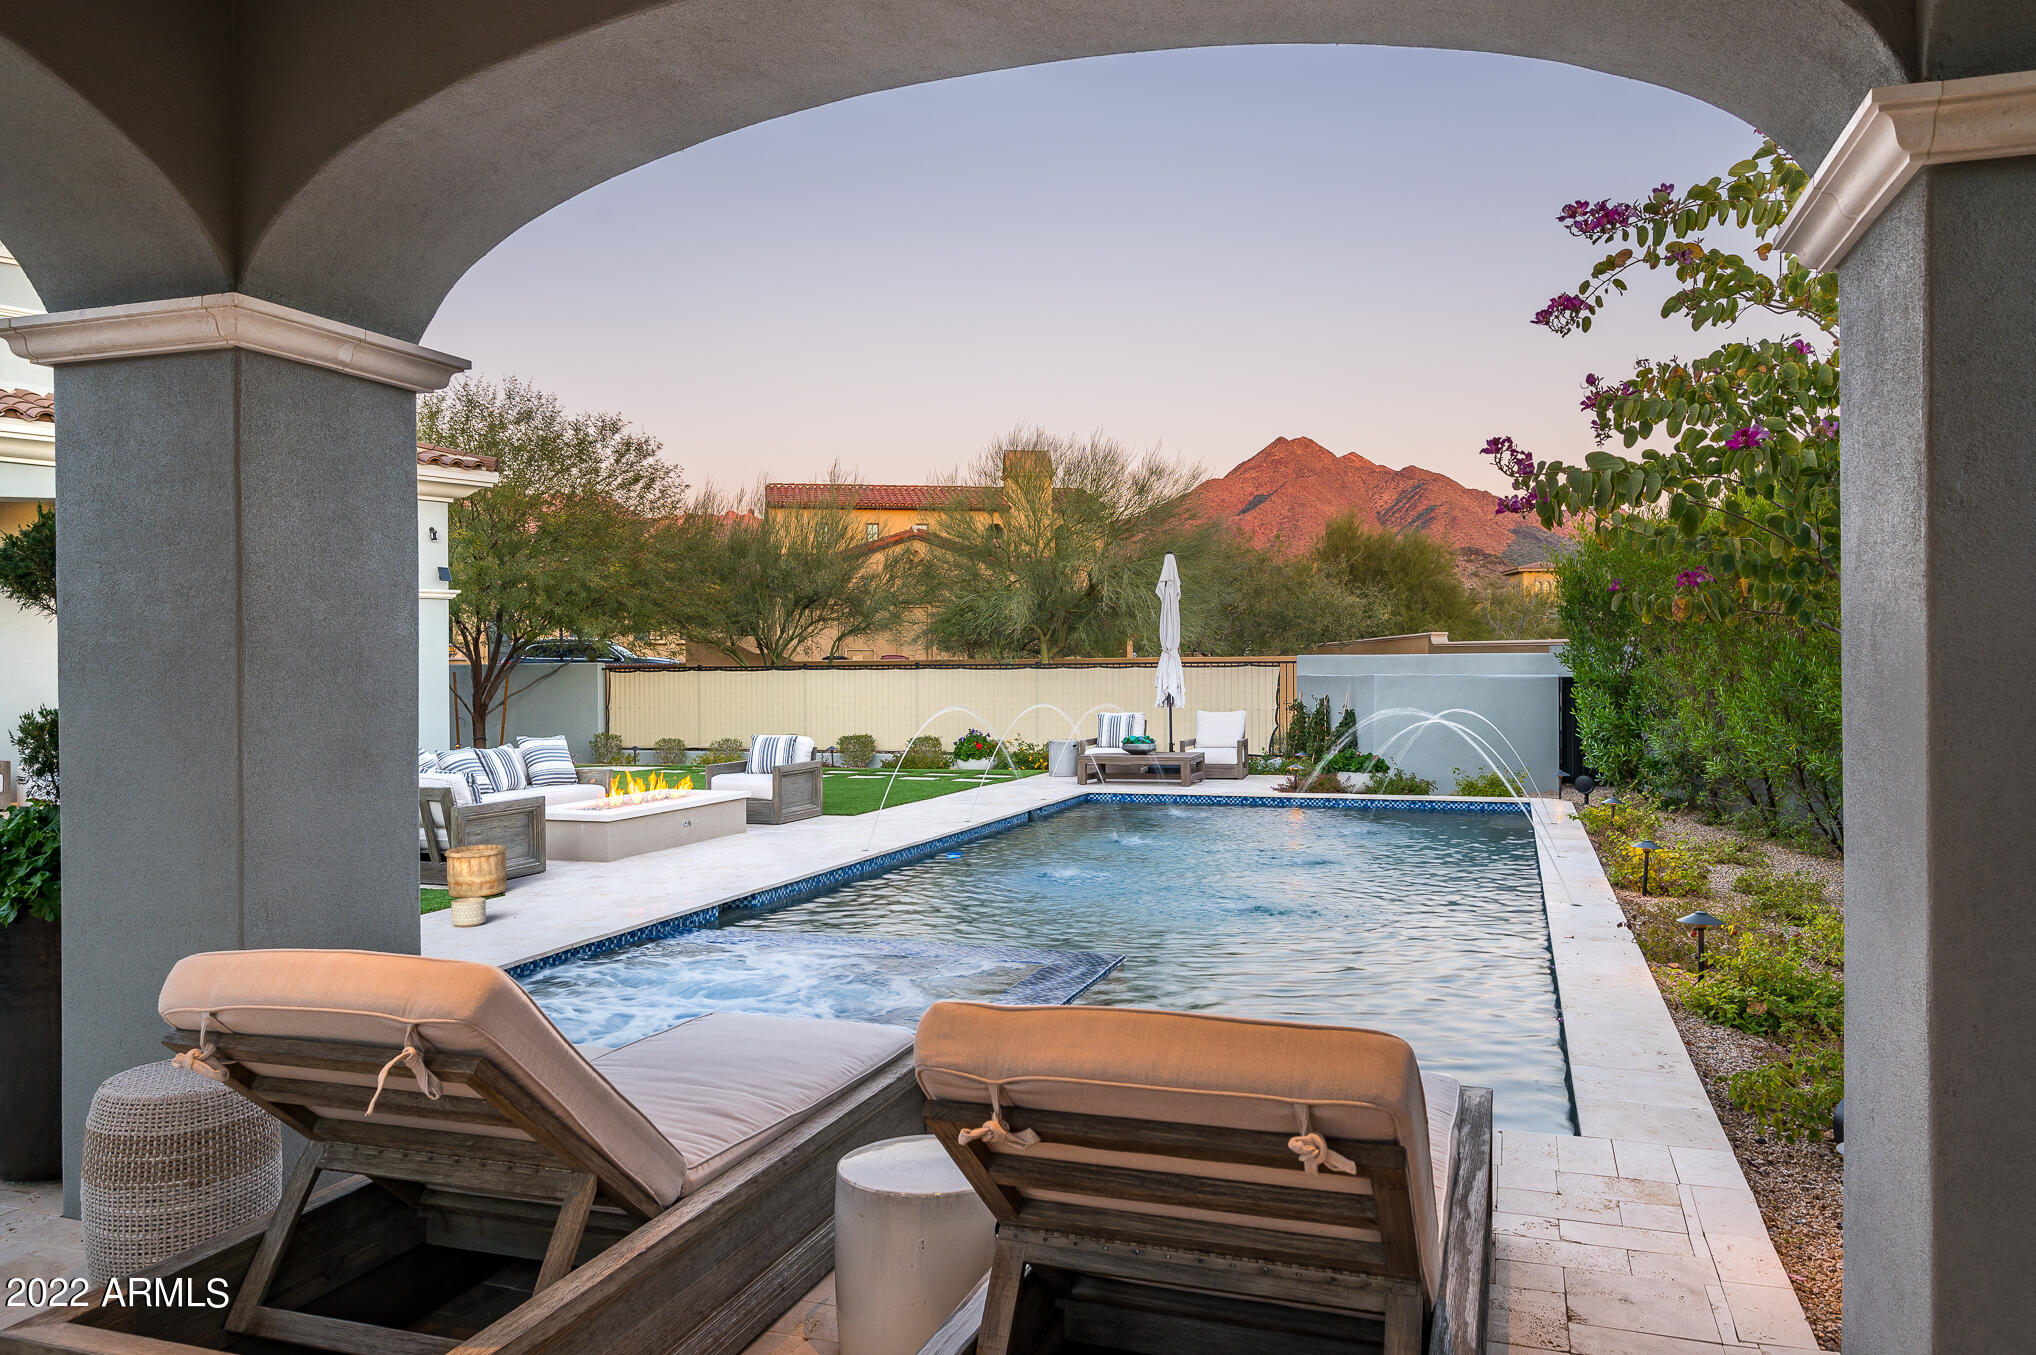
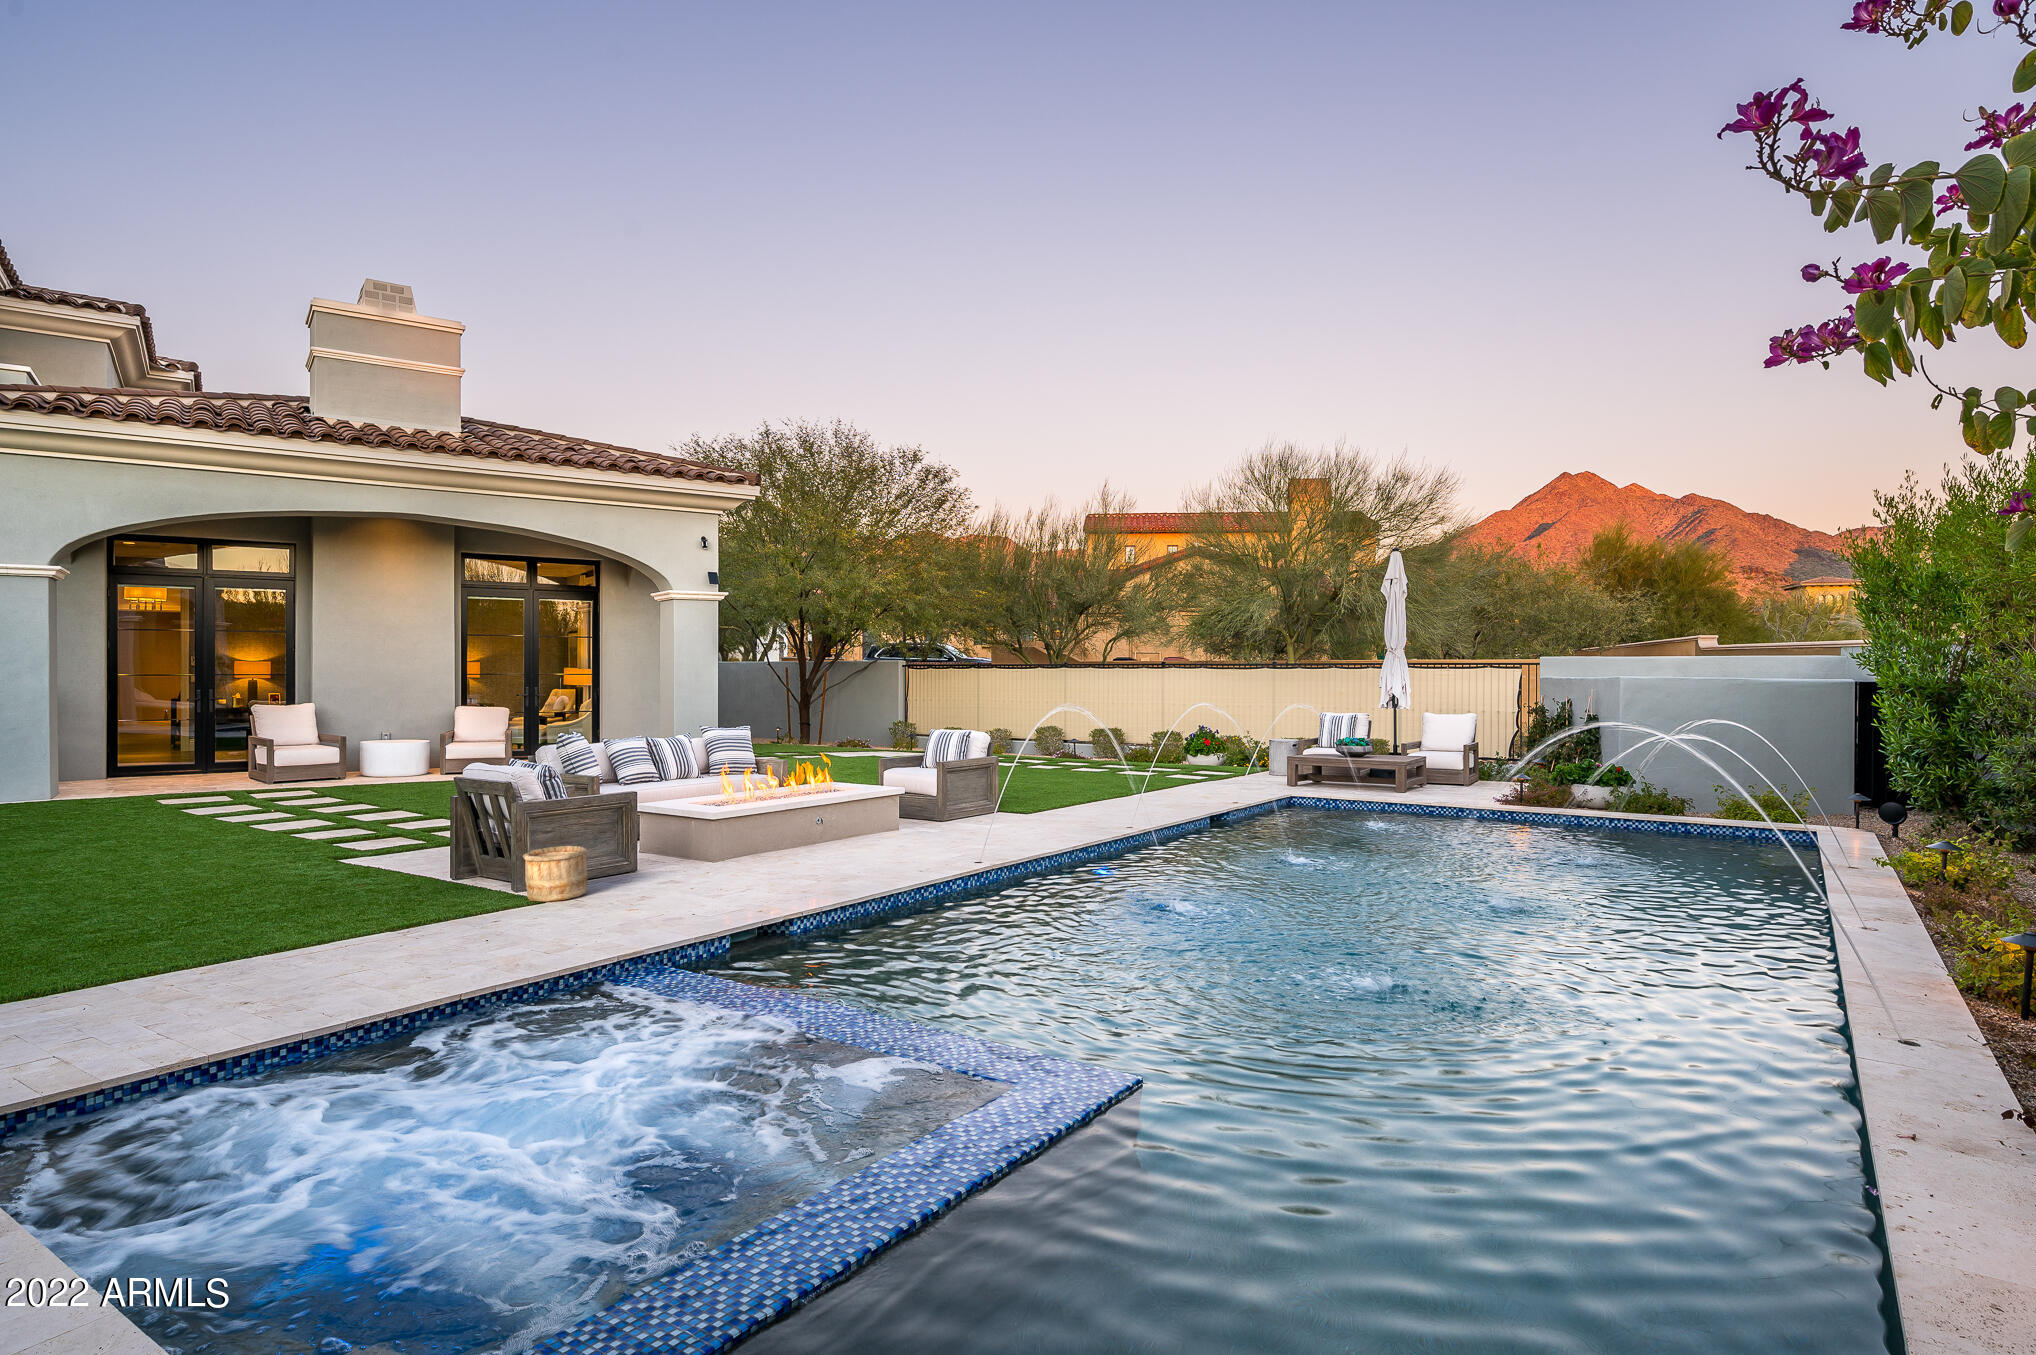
planter: present [452,897,486,927] -> none [452,913,491,946]

